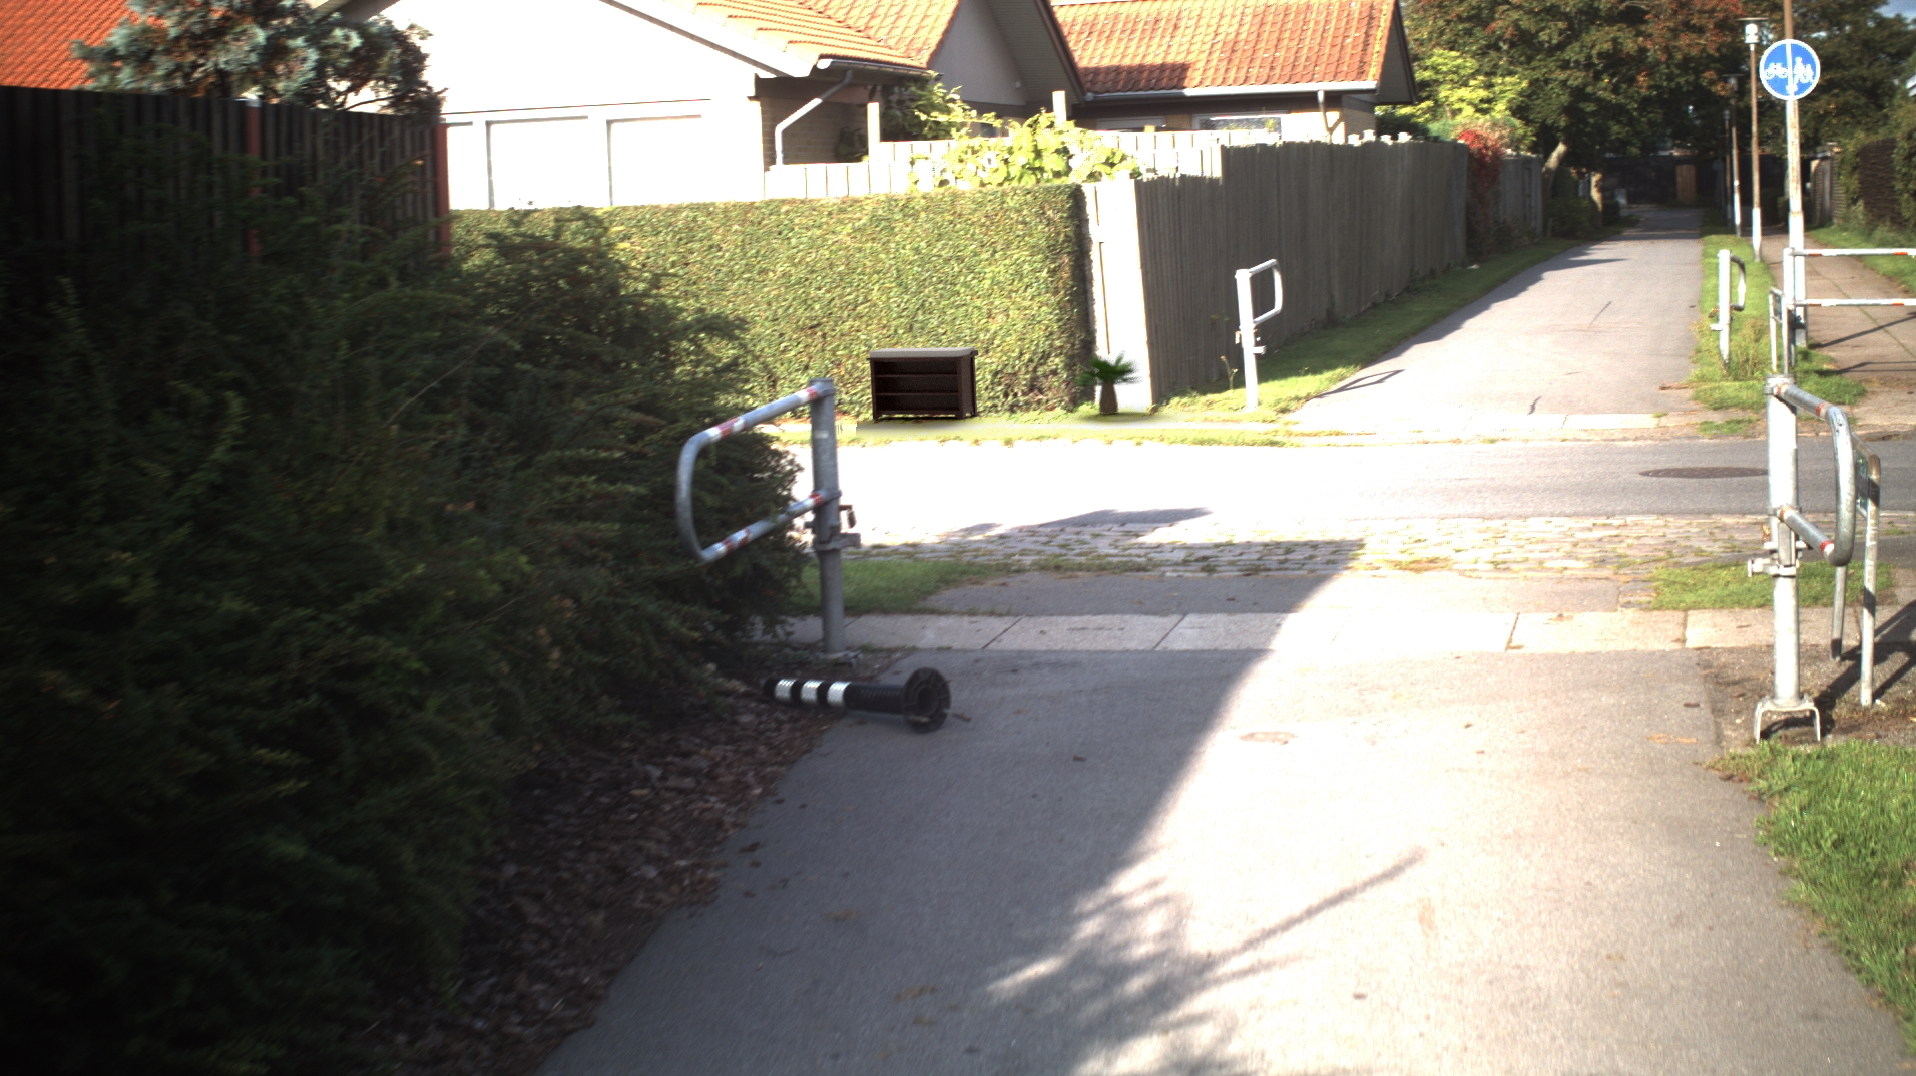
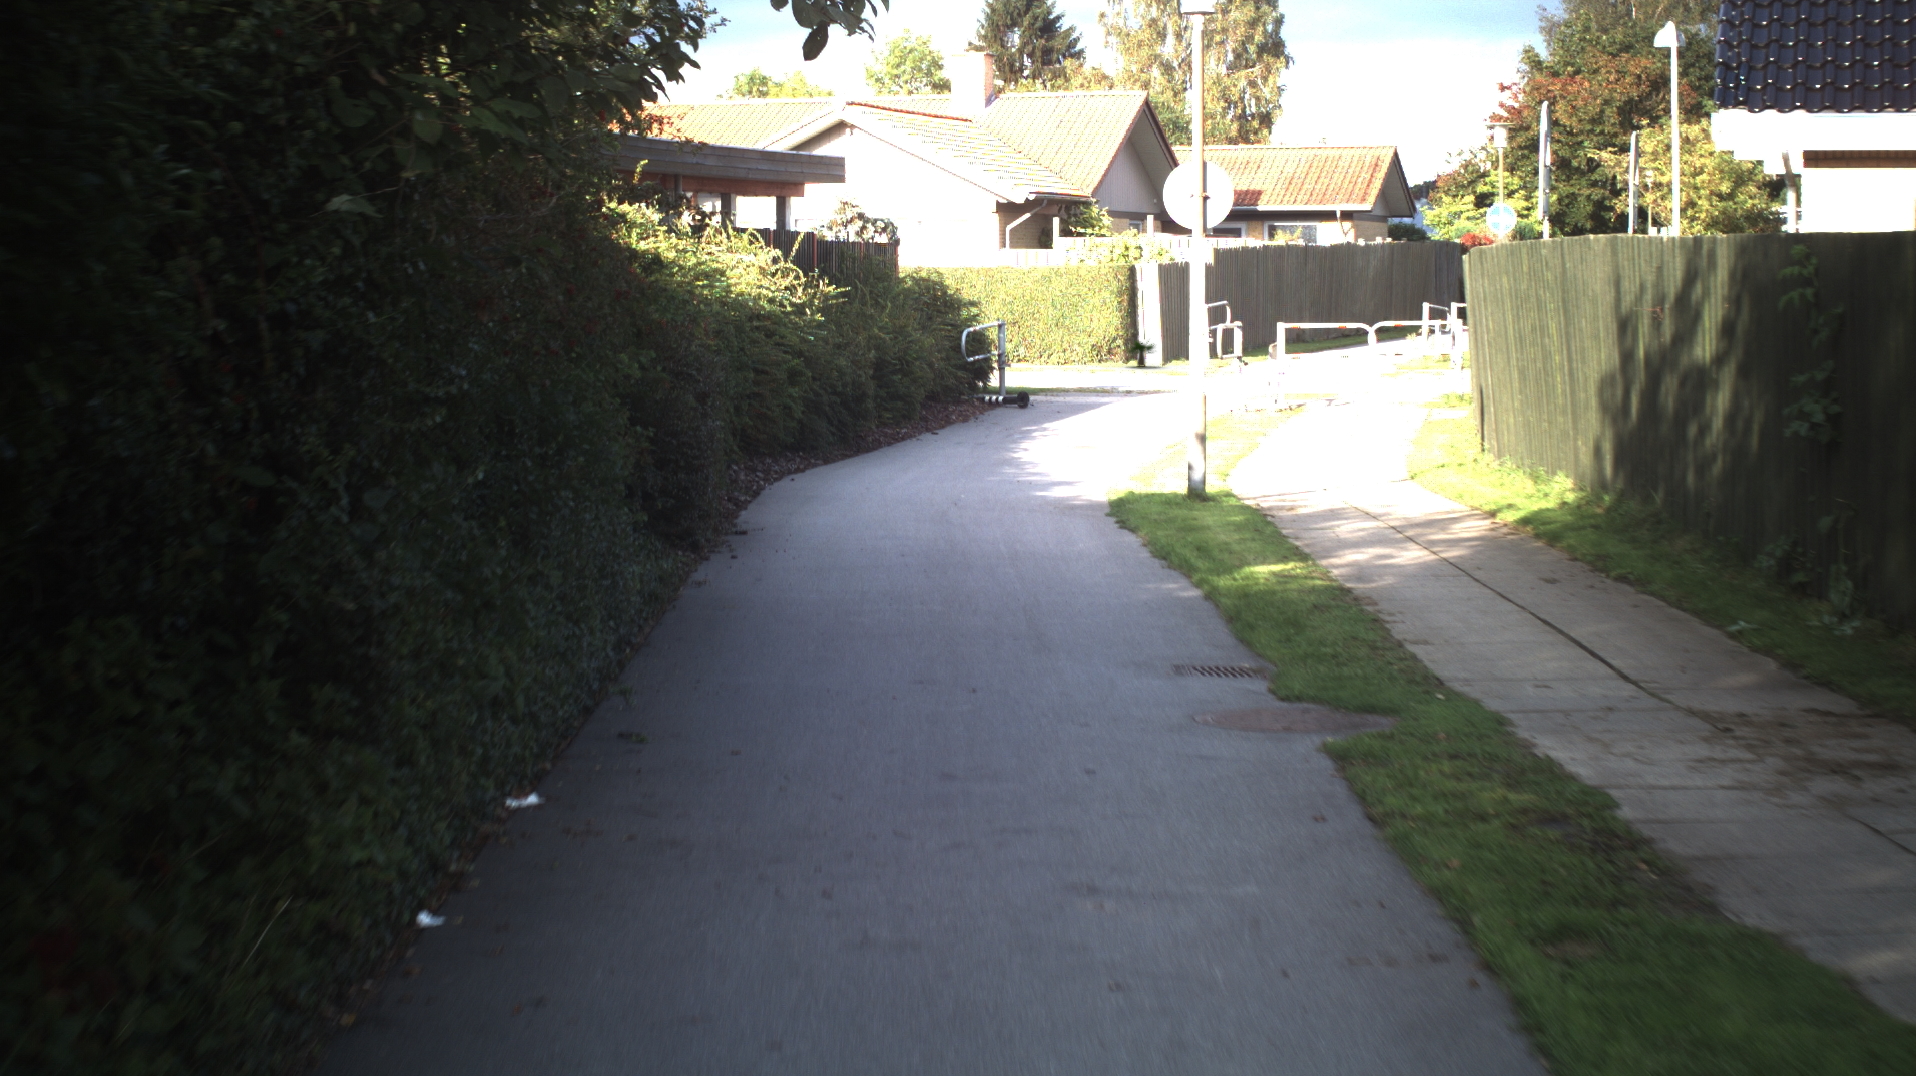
bench: present [866,347,979,420] -> none [1037,333,1087,366]

